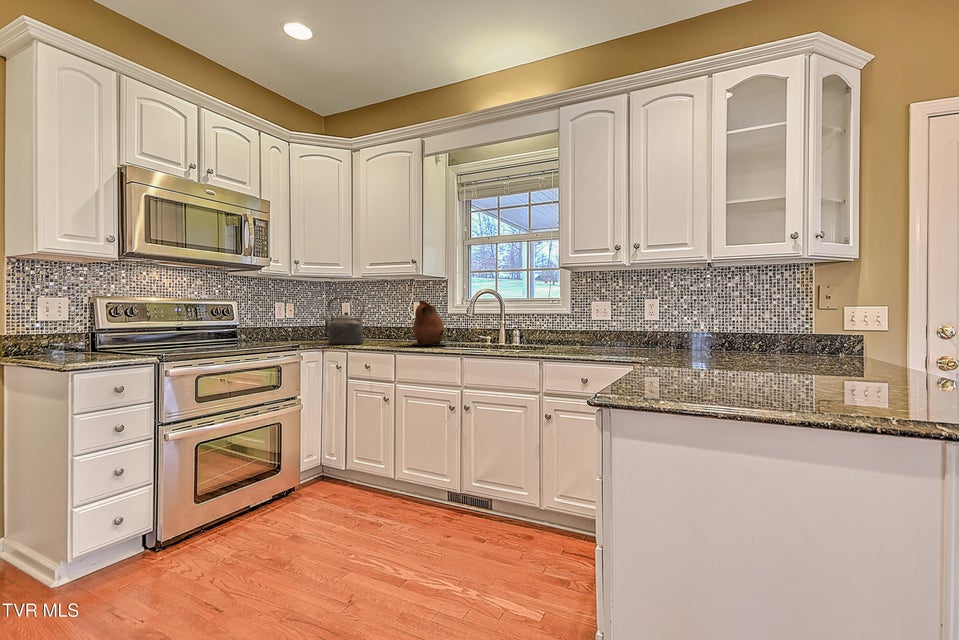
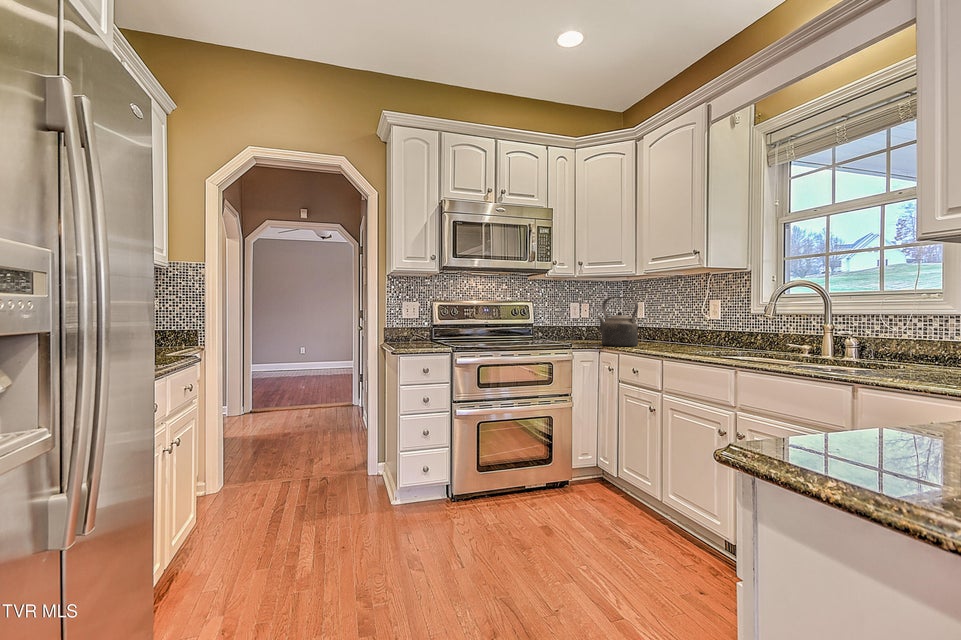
ceramic pitcher: present [411,301,448,345] -> none [684,298,735,353]

